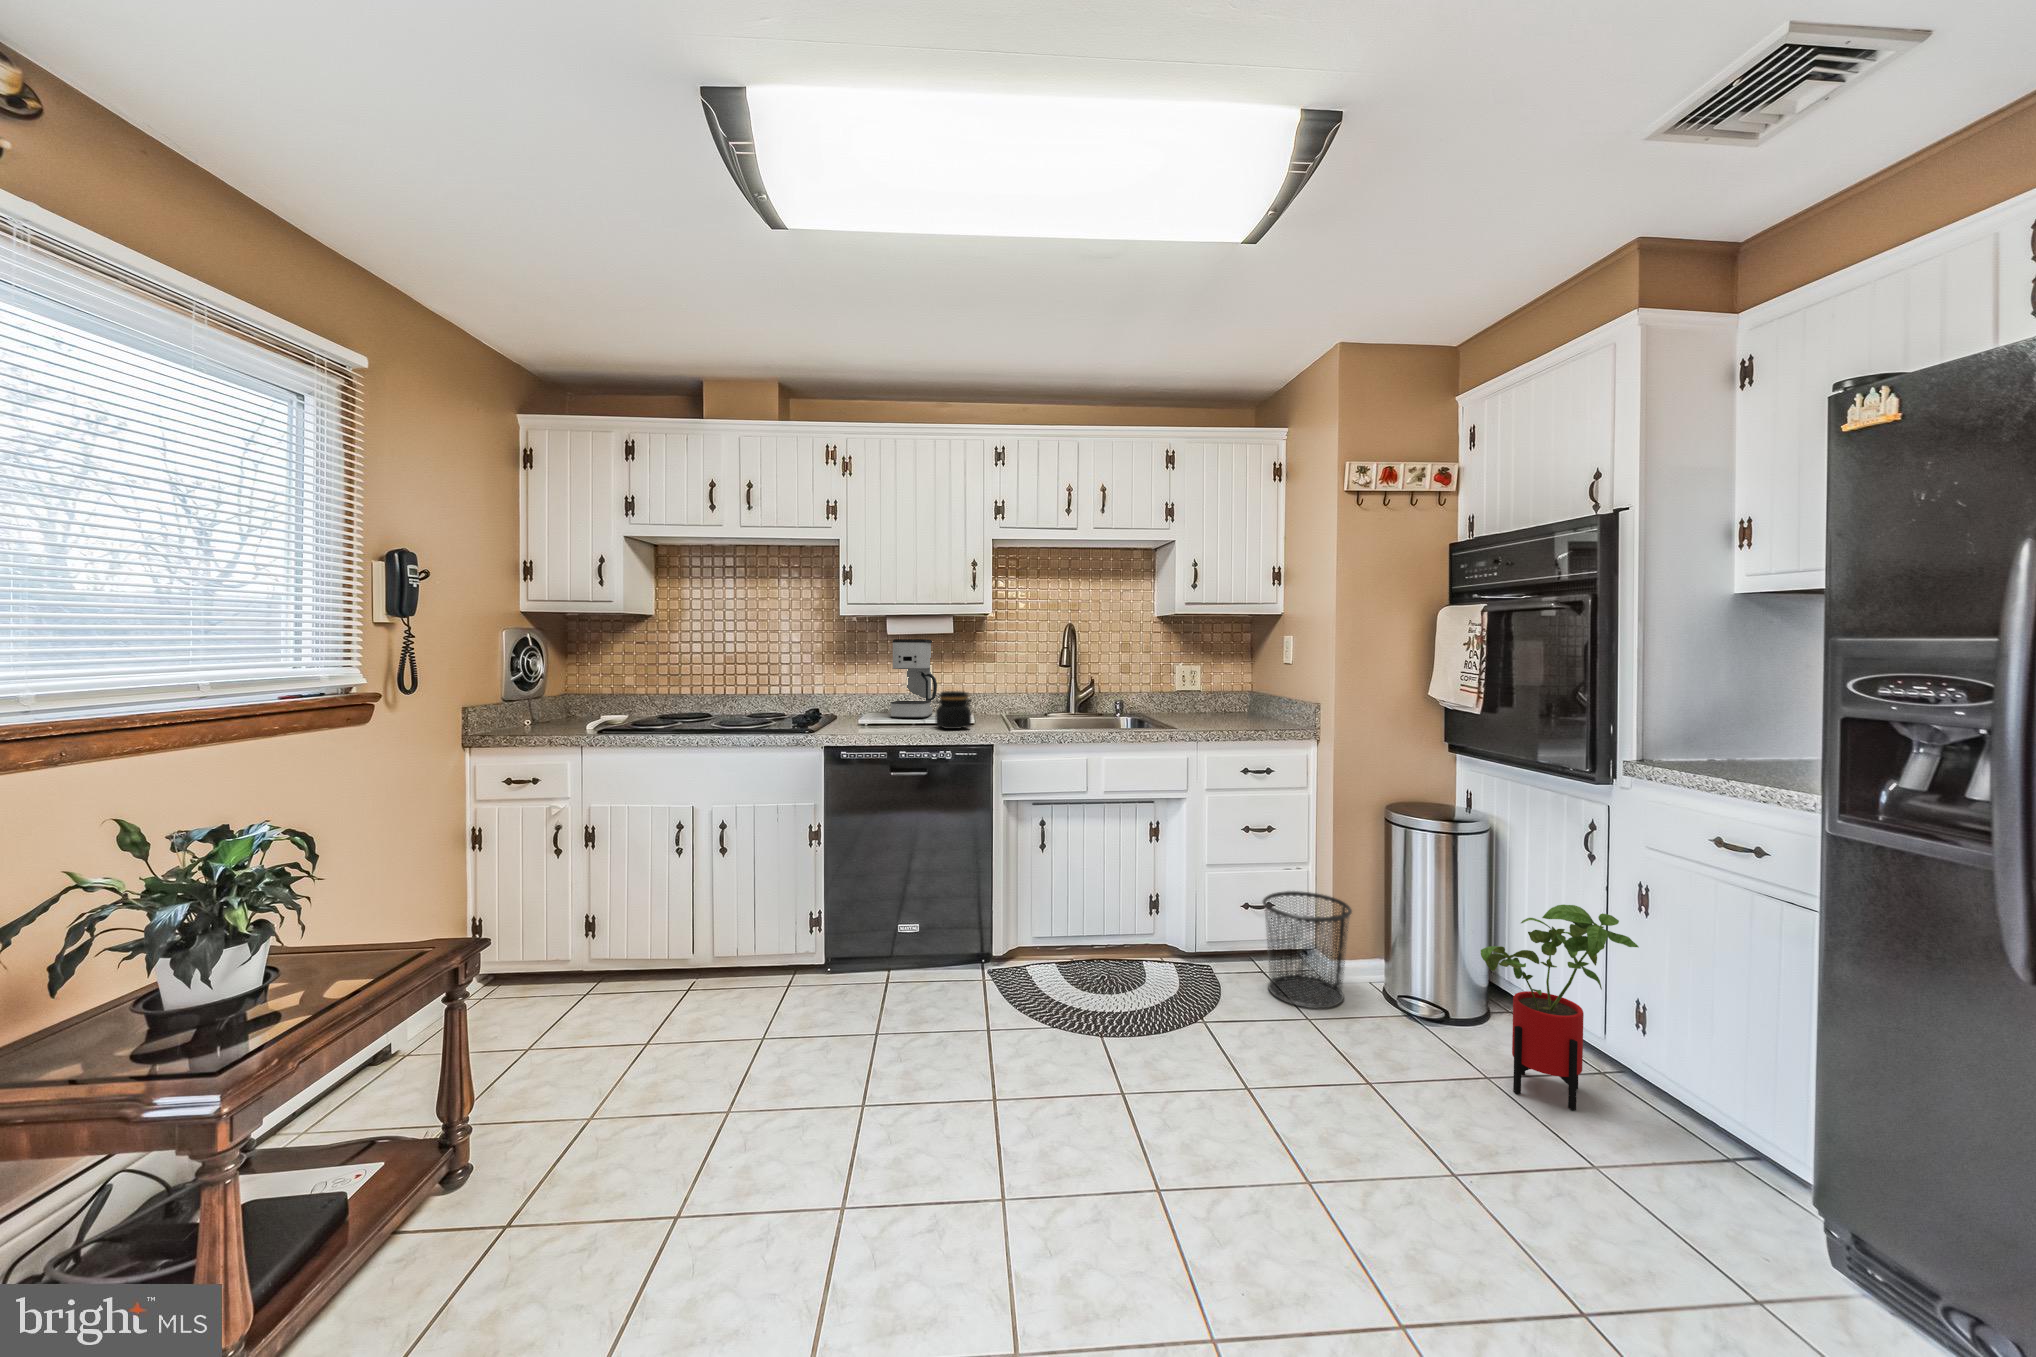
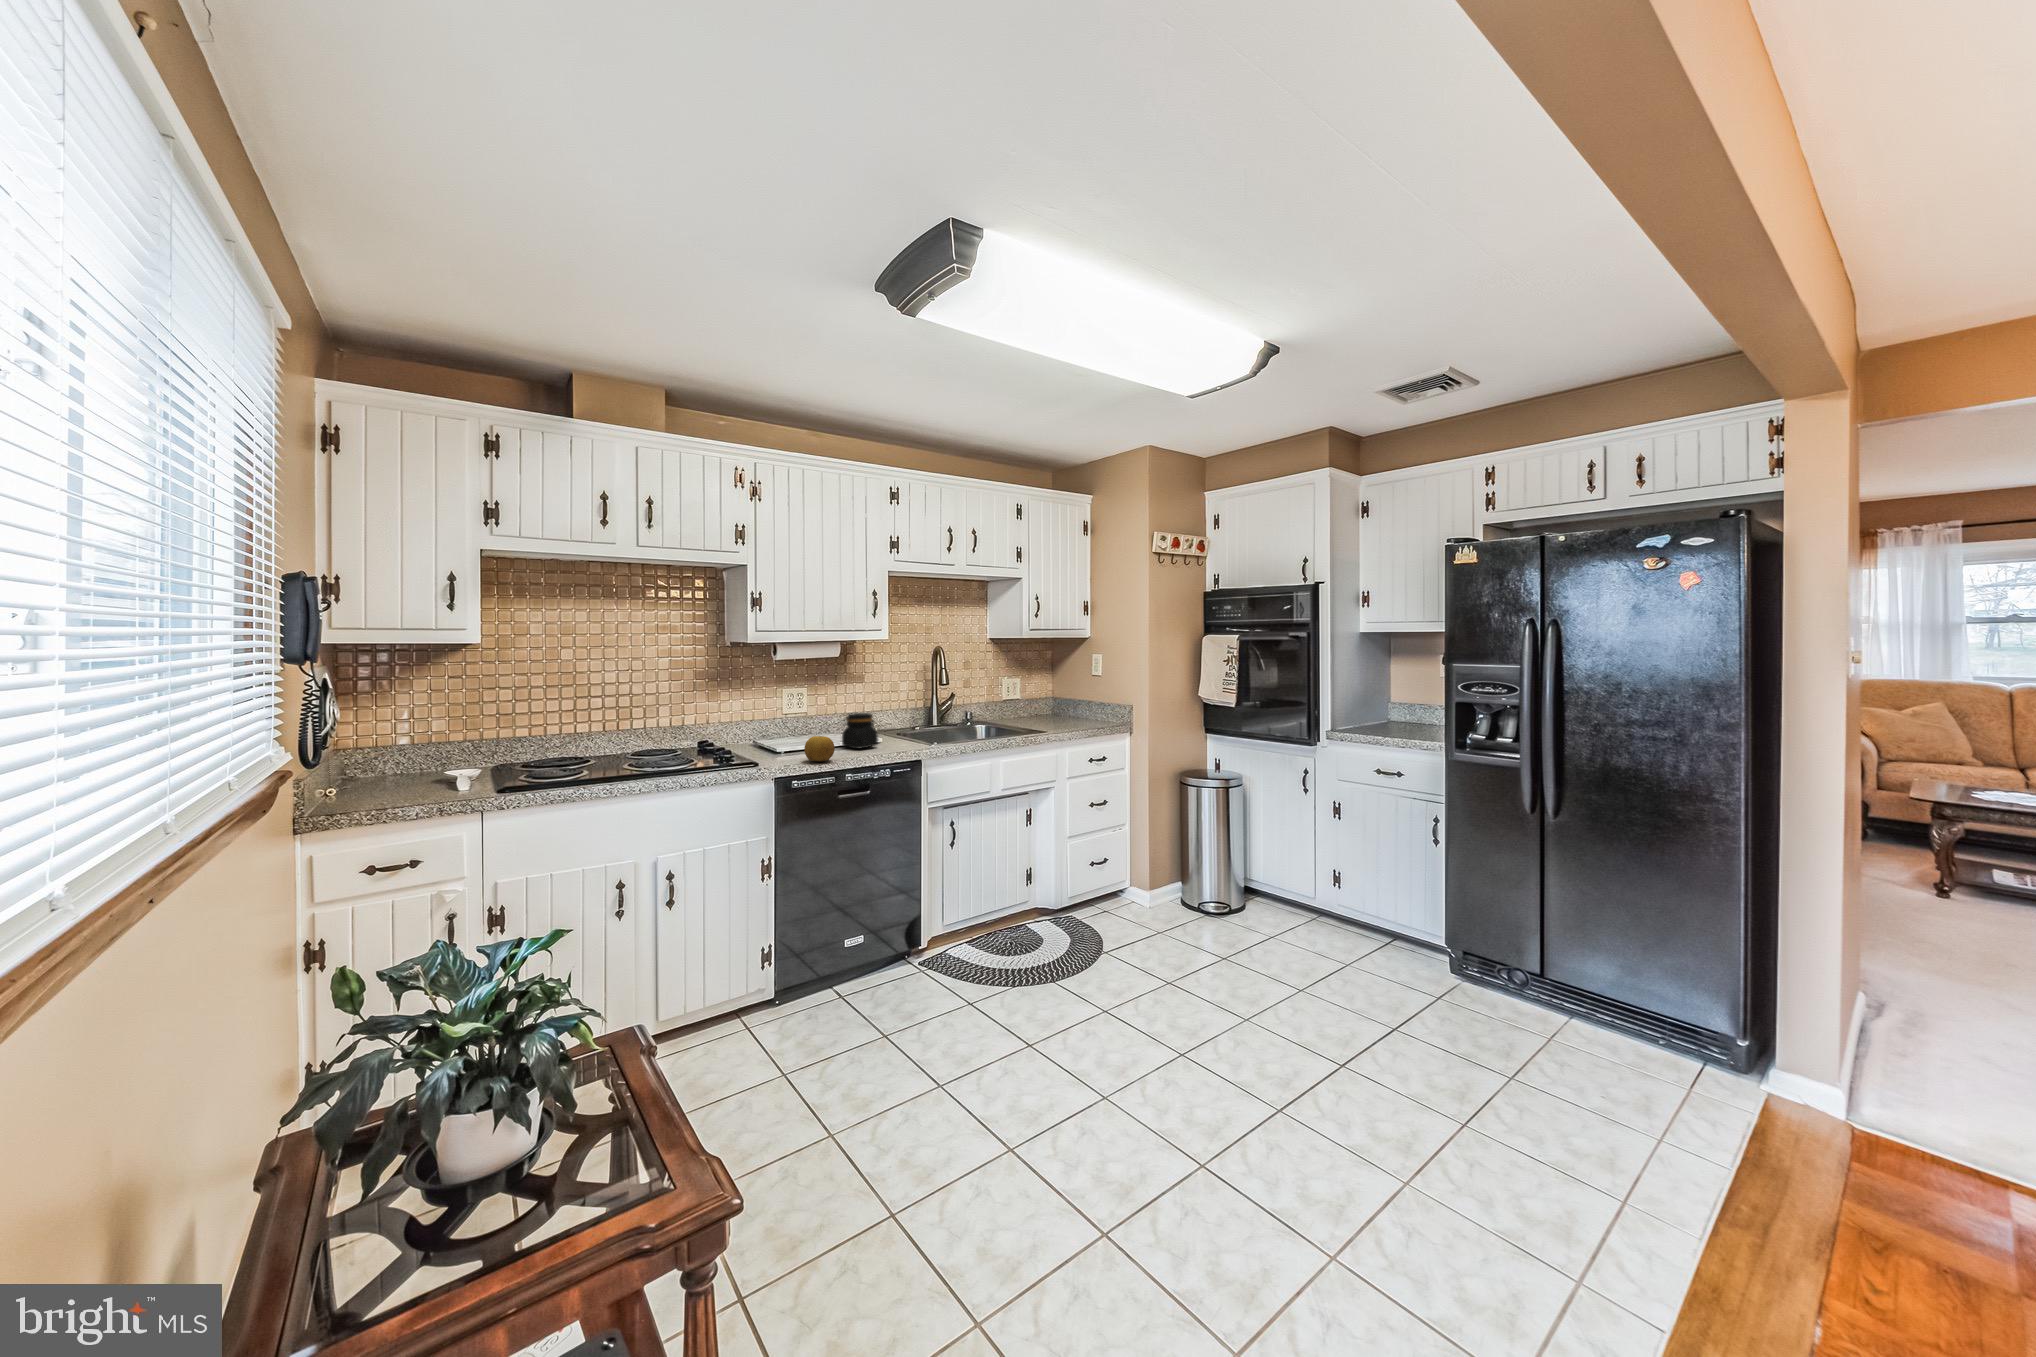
coffee maker: present [891,639,937,718] -> none [766,664,813,742]
fruit: none [864,710,895,736] -> present [804,736,835,762]
waste bin: present [1263,891,1352,1008] -> none [1114,843,1176,924]
house plant: present [1481,905,1638,1110] -> none [1278,819,1360,940]

